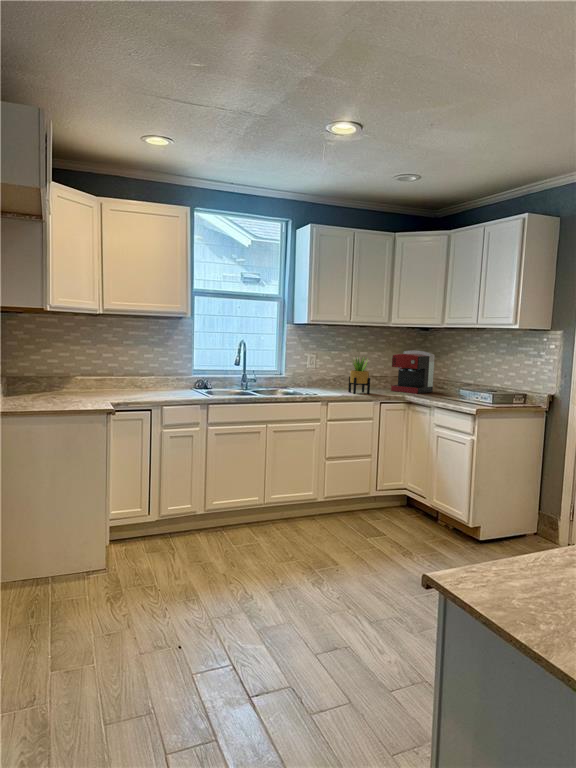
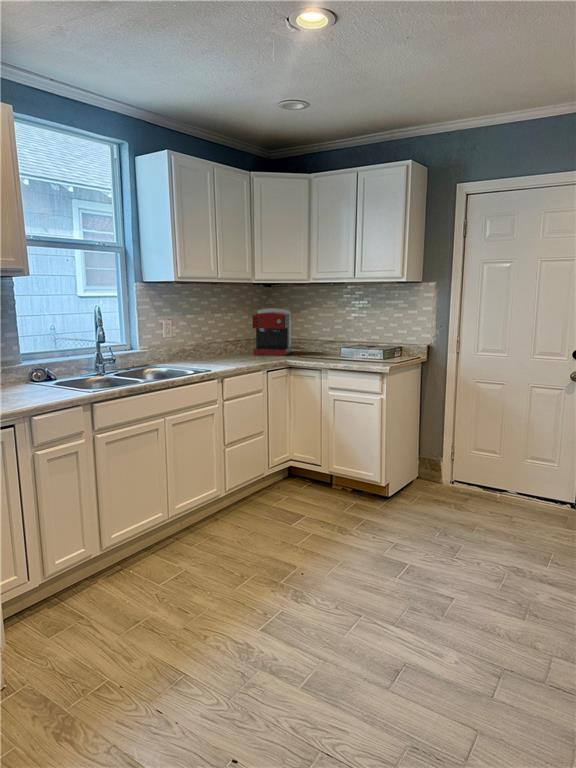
potted plant: present [348,357,370,394] -> none [221,317,249,364]

